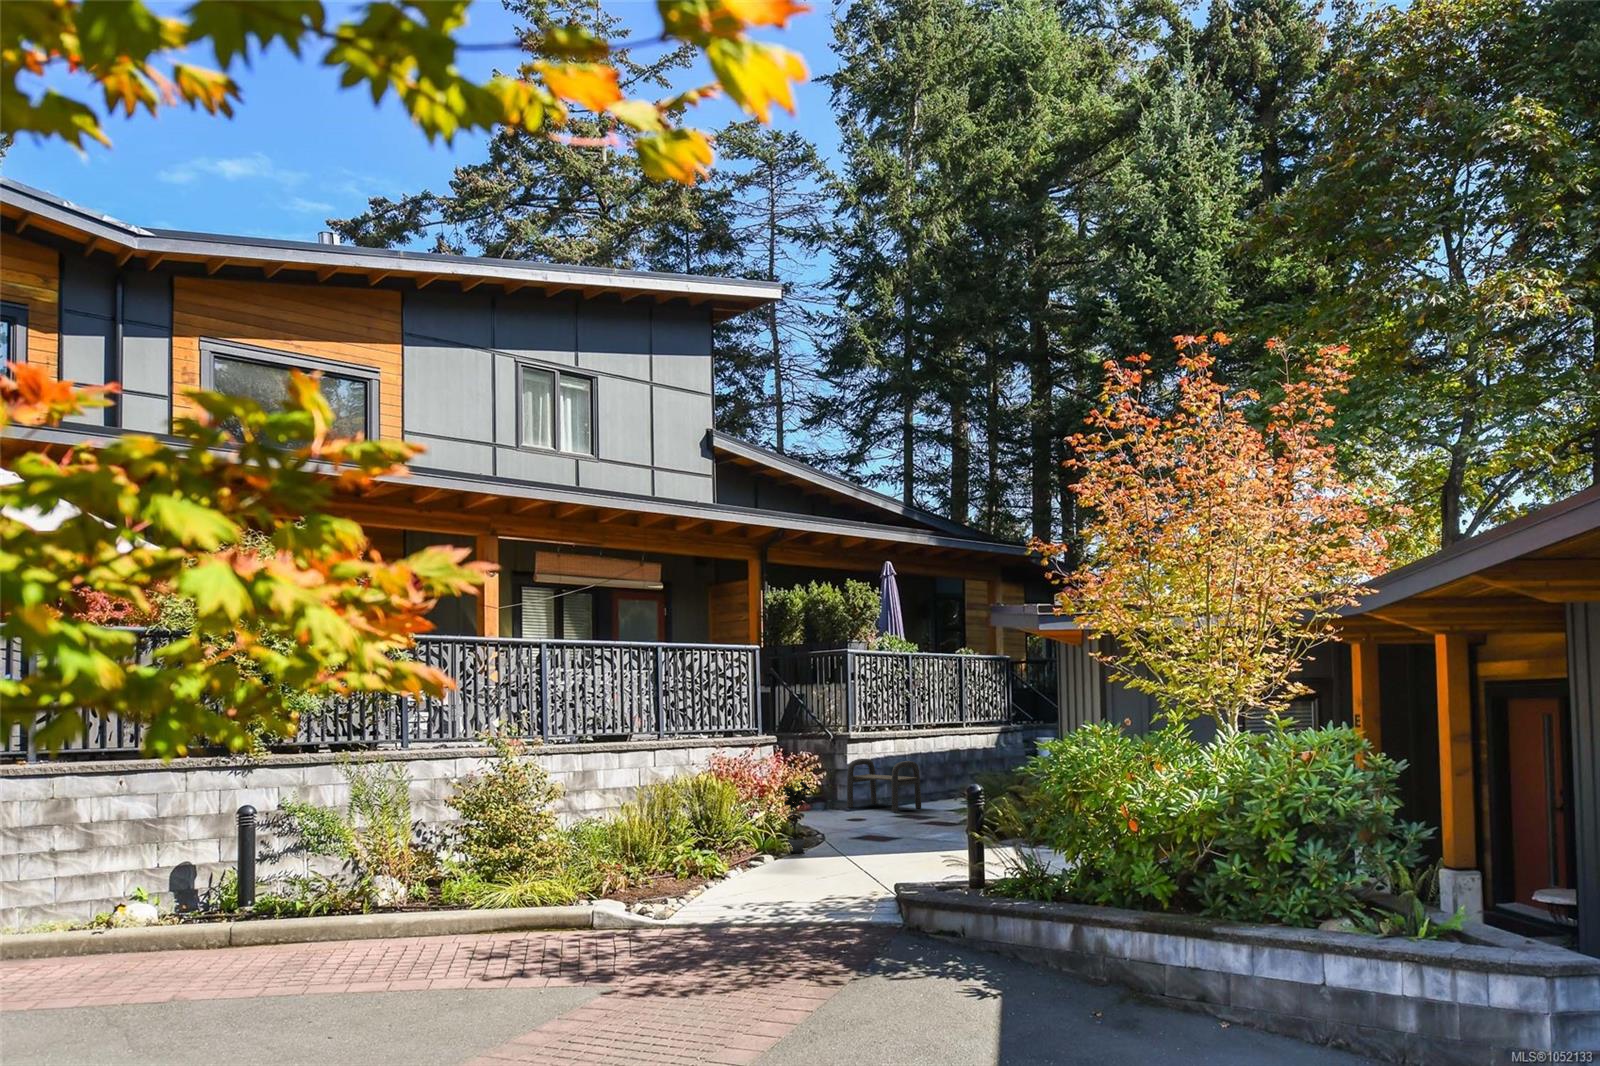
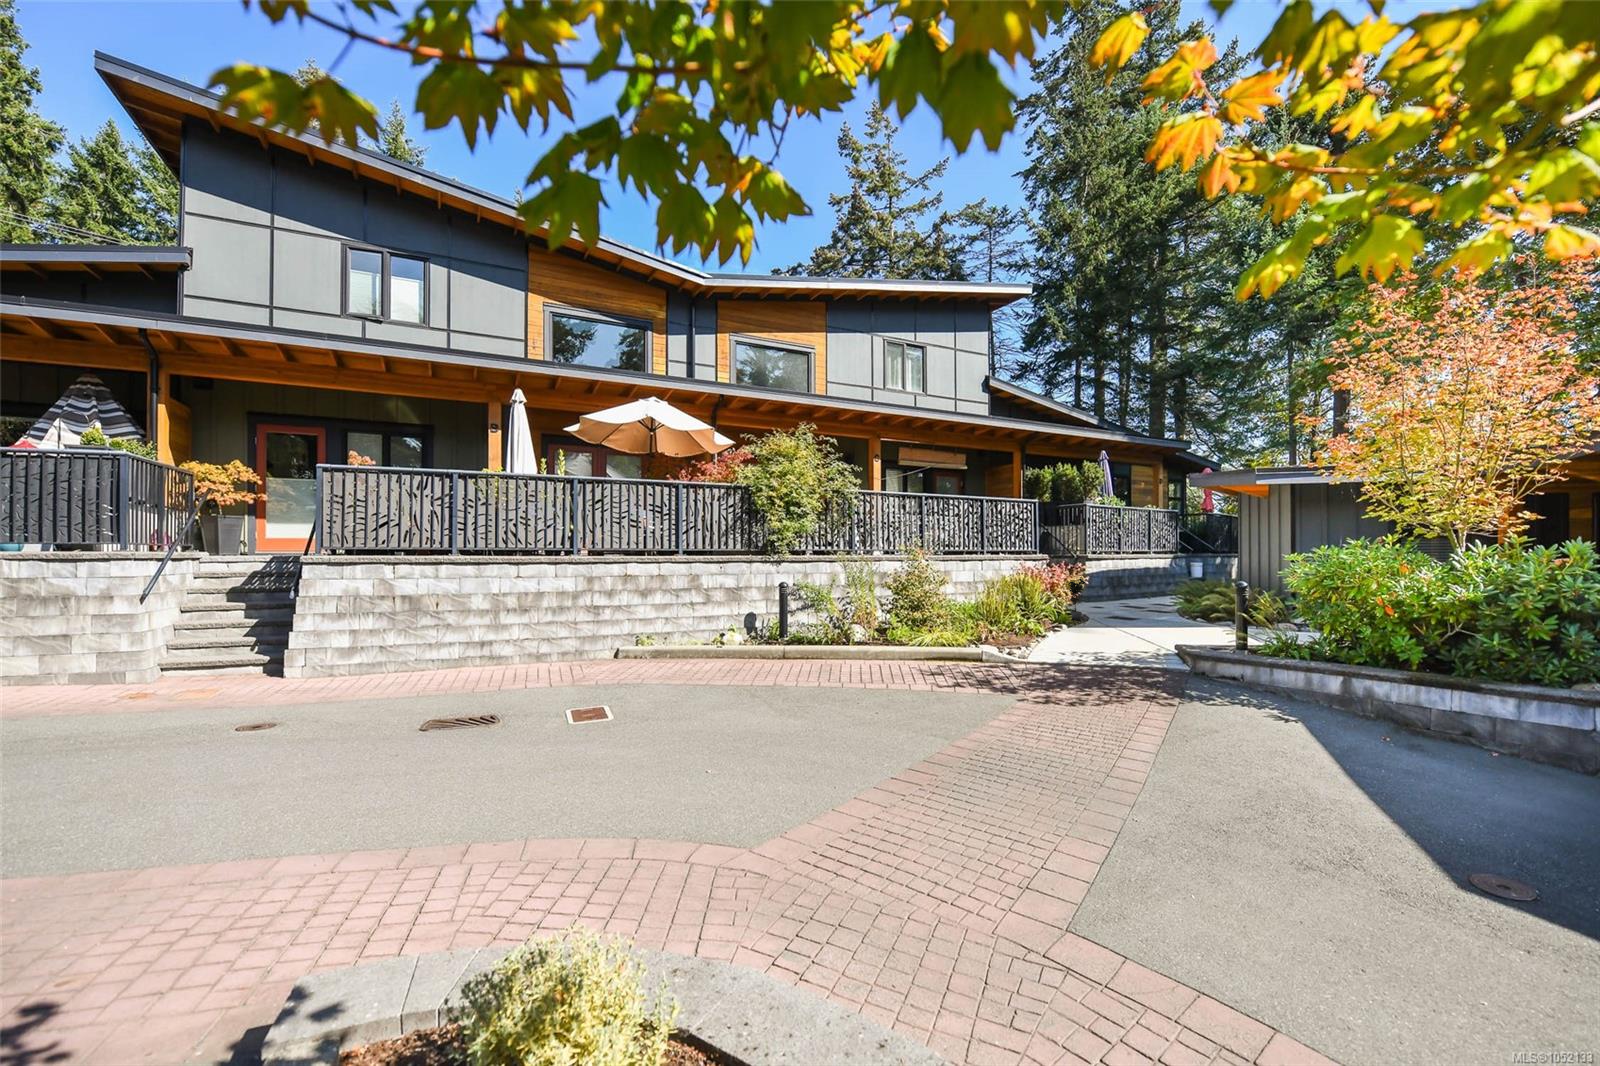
bench: present [847,758,921,812] -> none [1084,566,1132,597]

